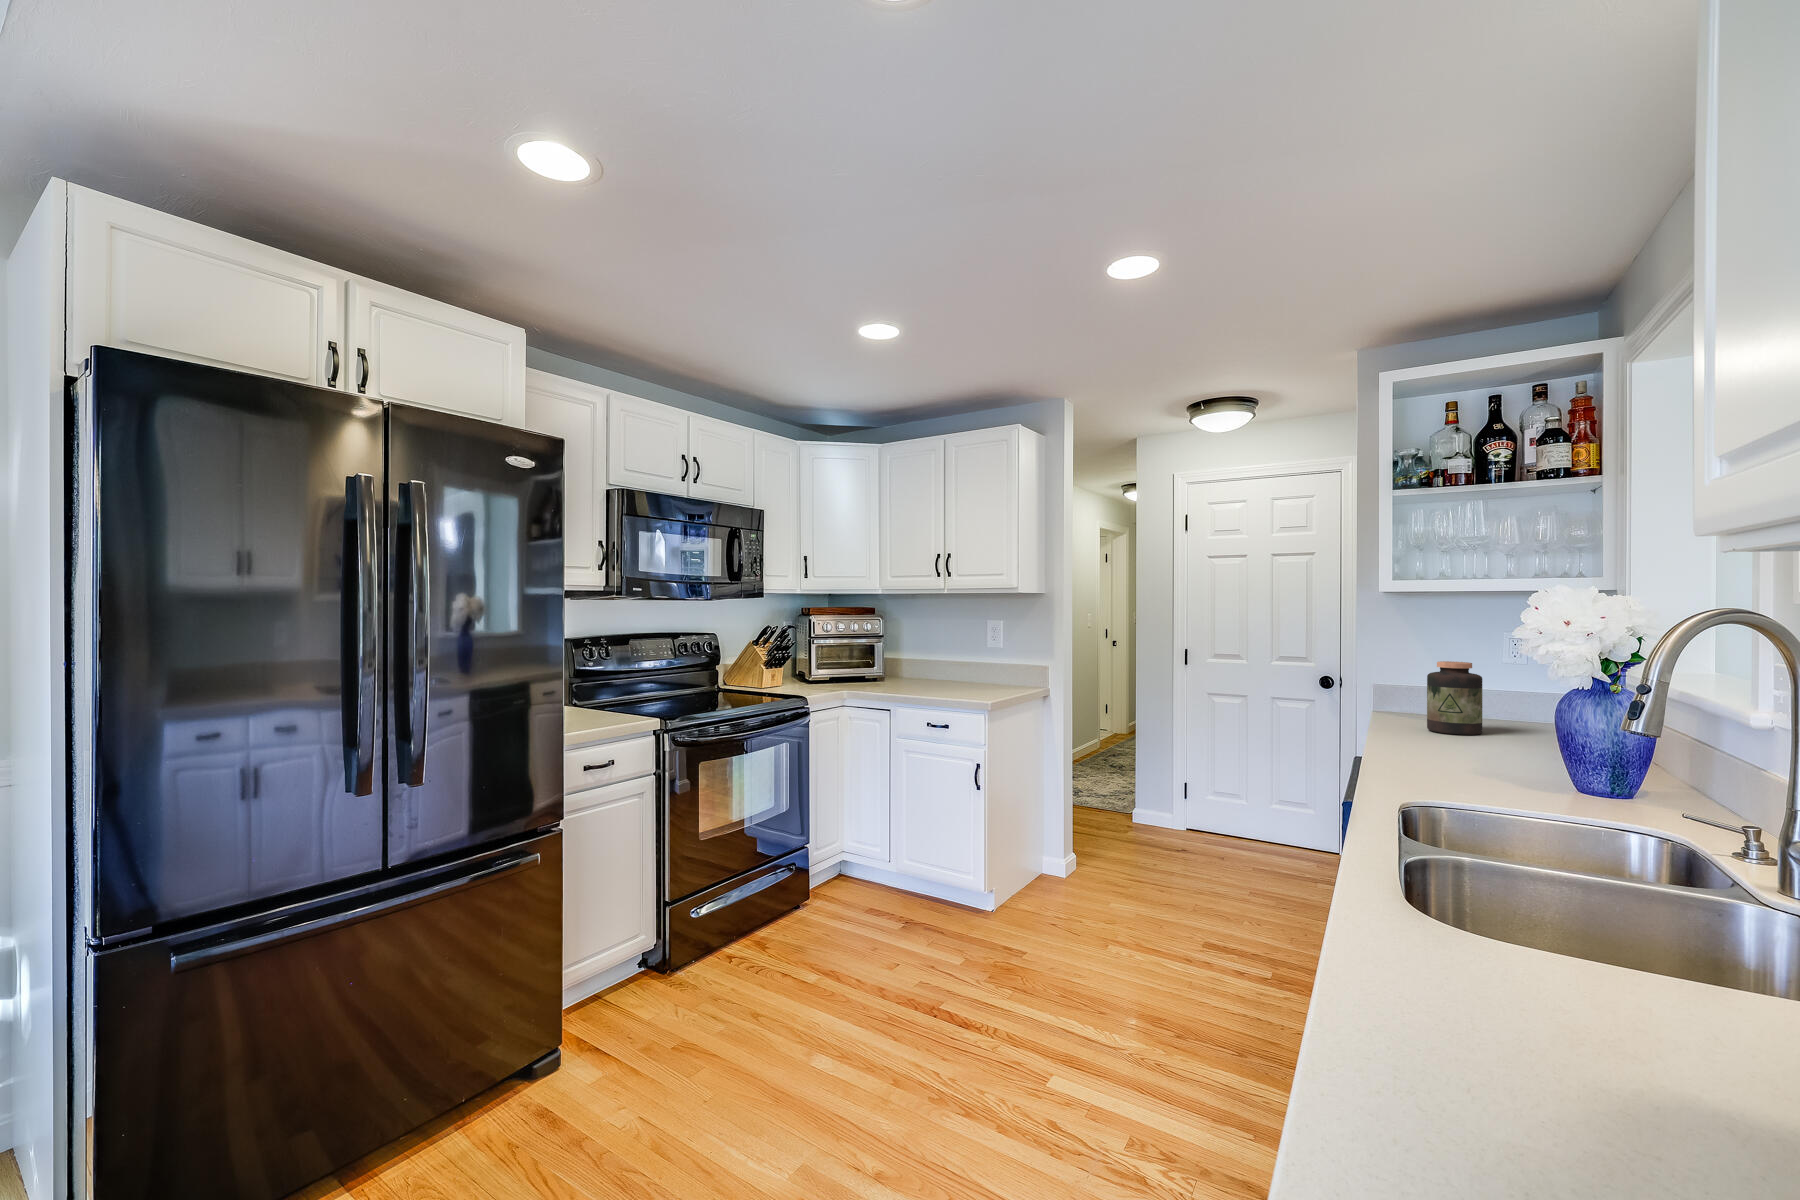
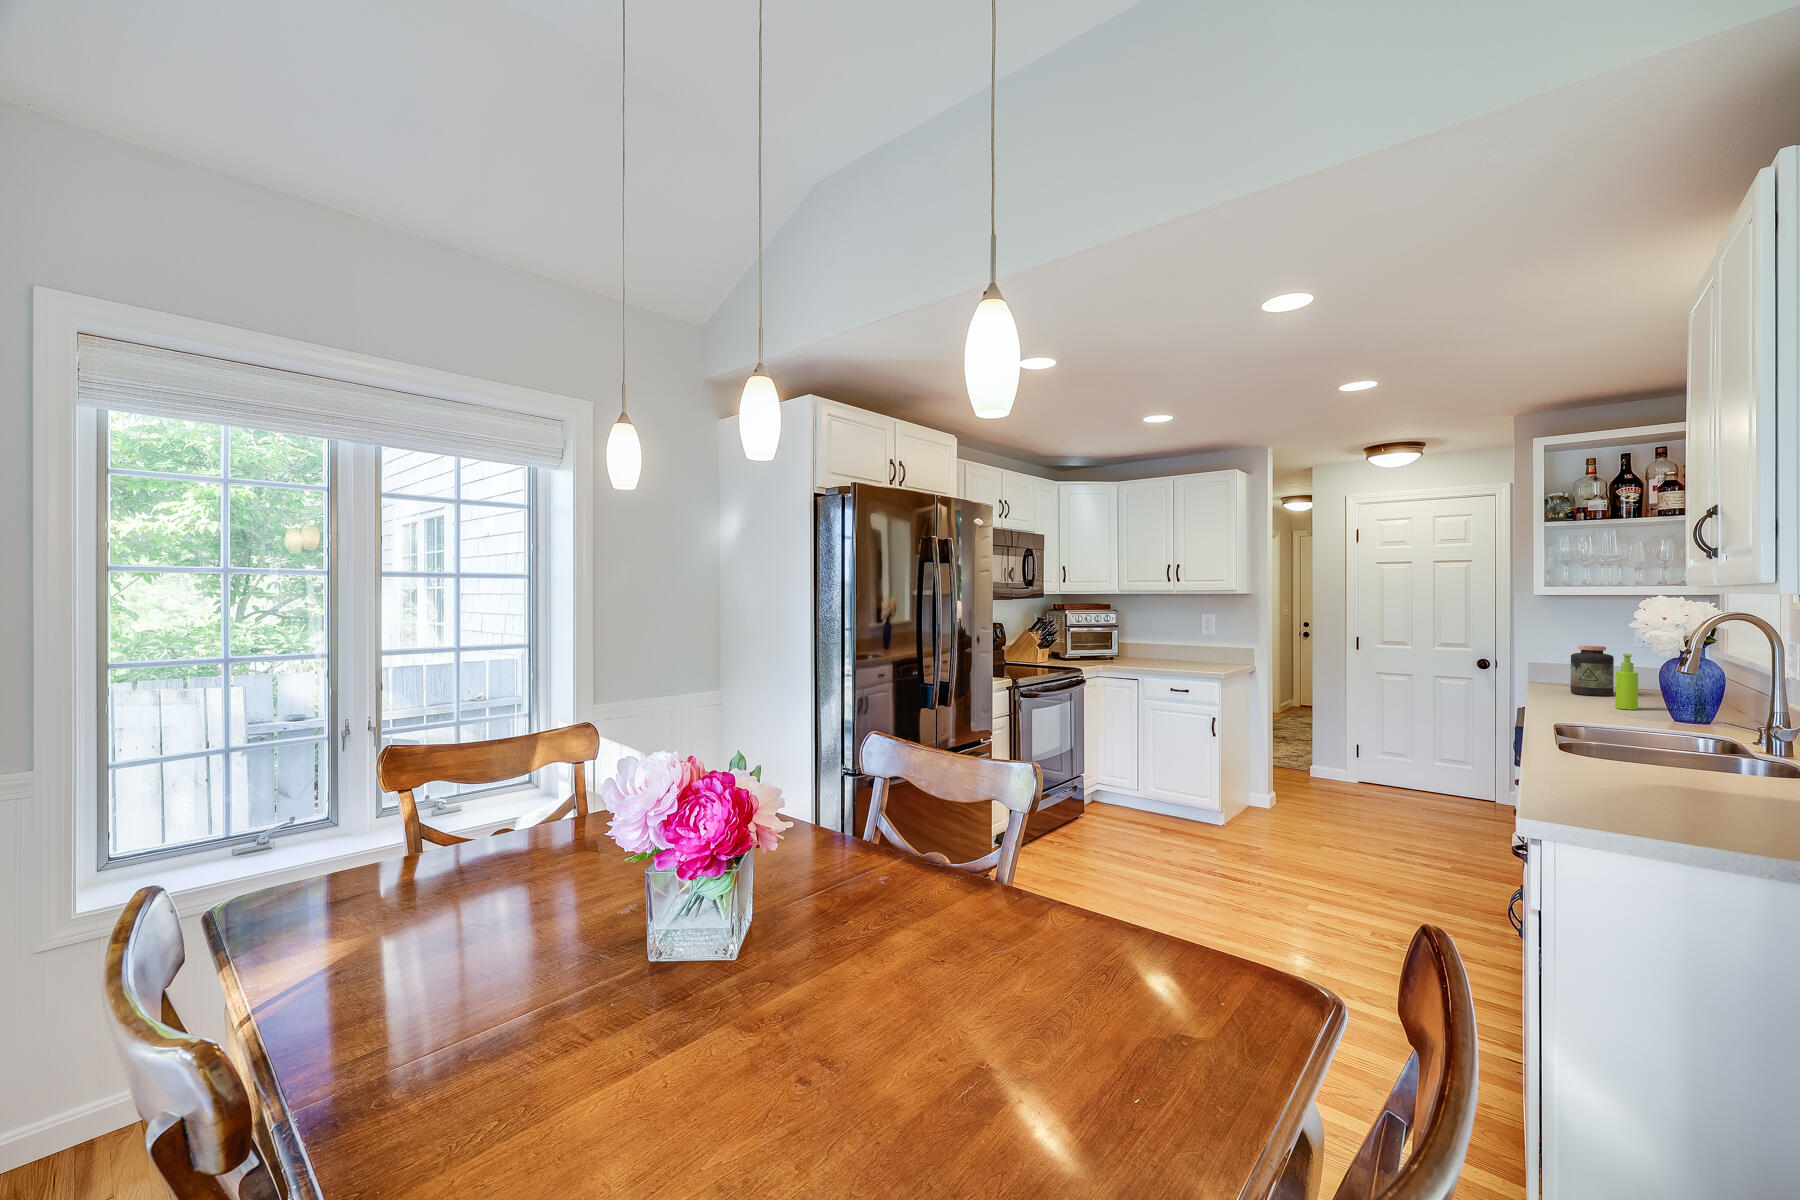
soap dispenser: none [1488,676,1519,763] -> present [1616,654,1638,710]

